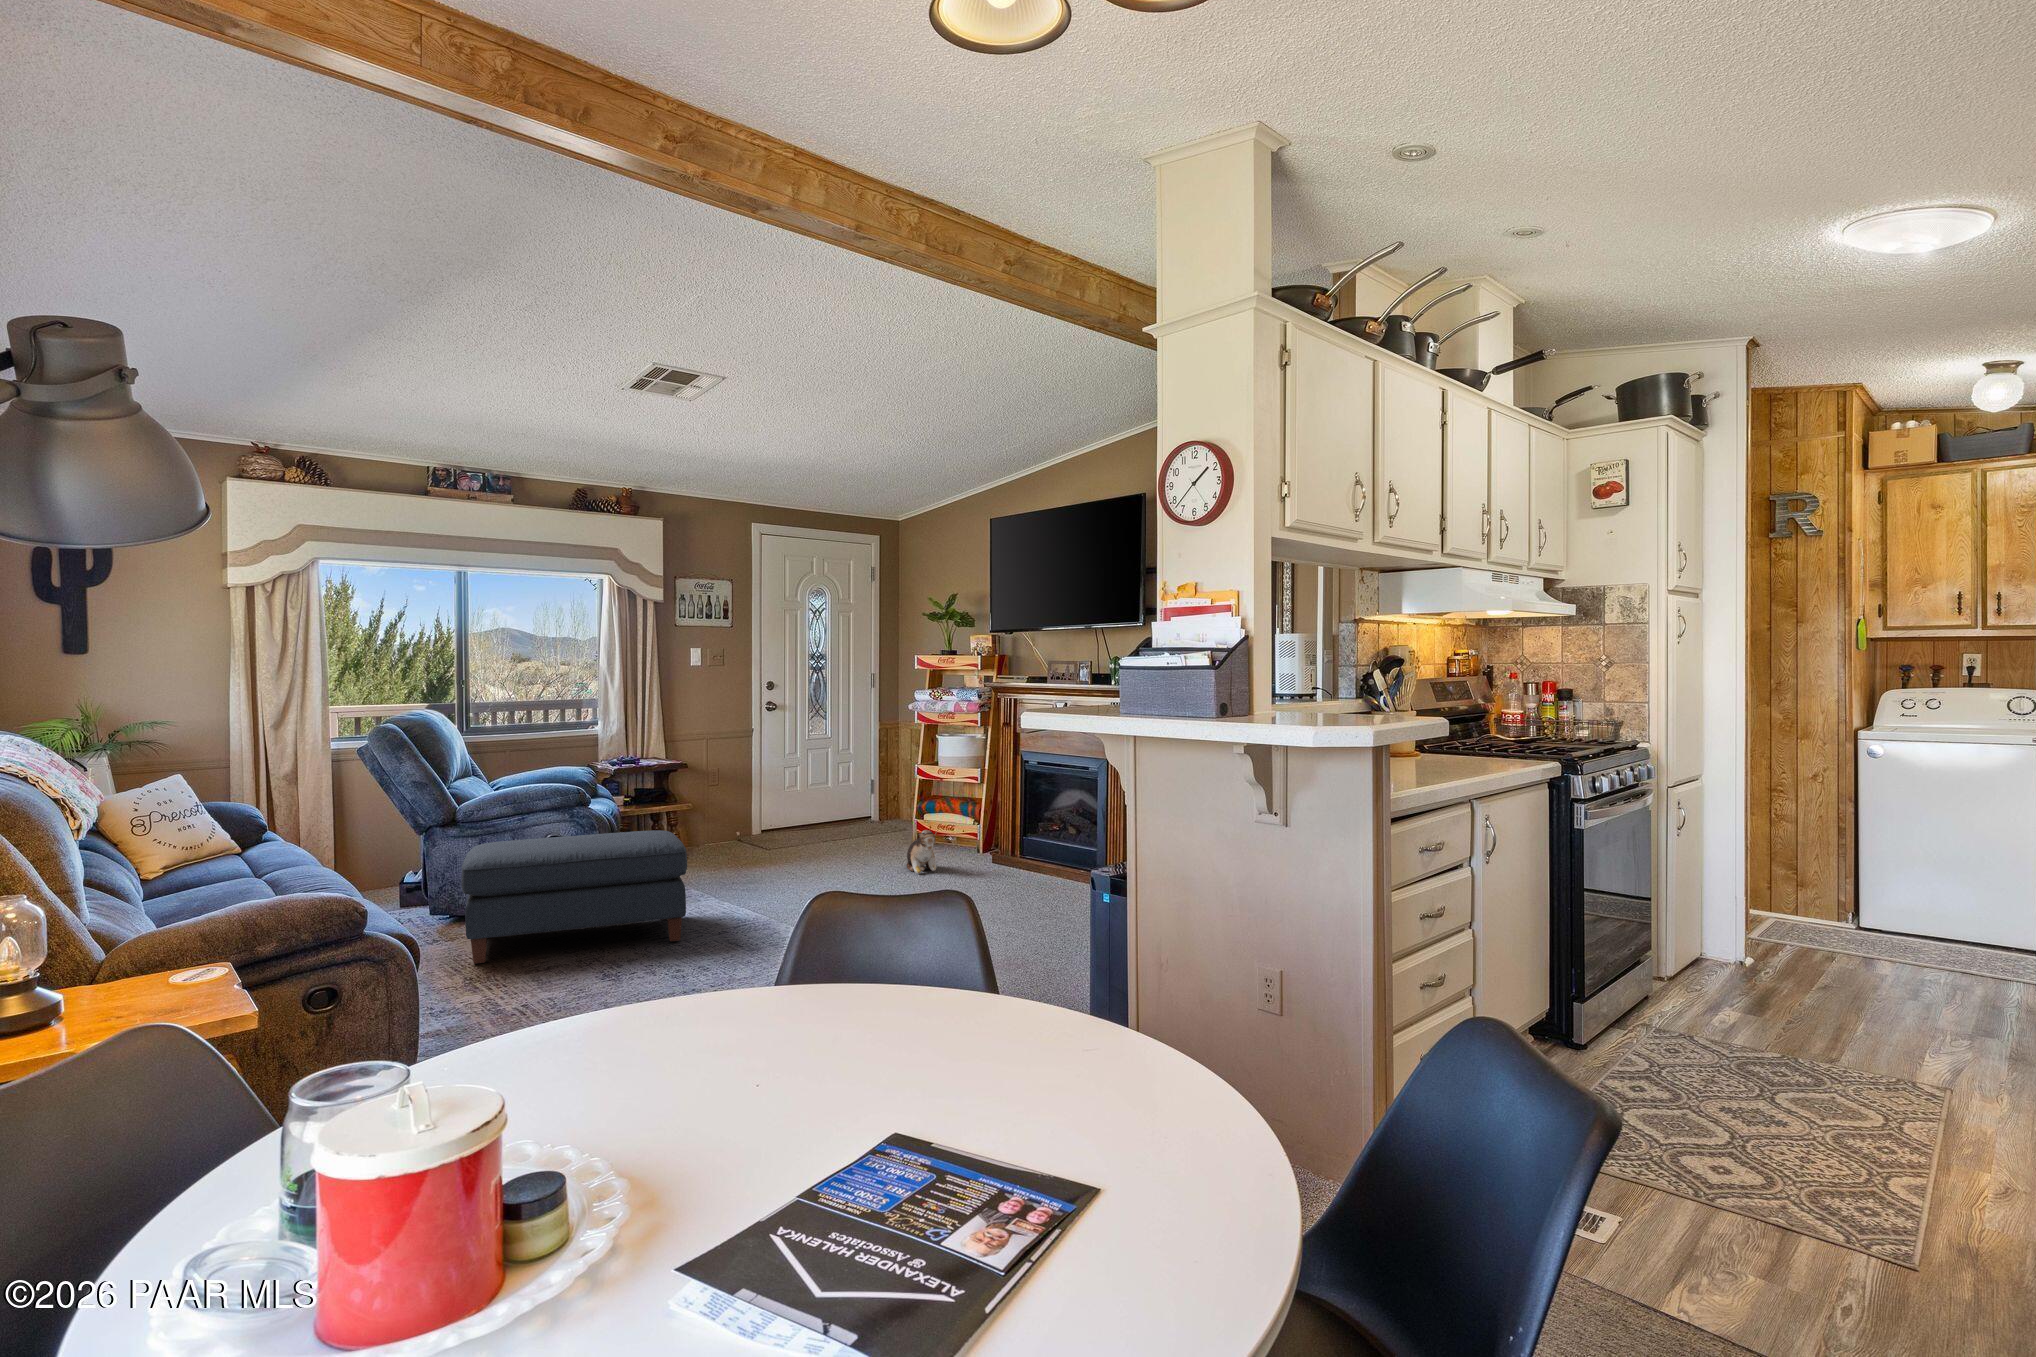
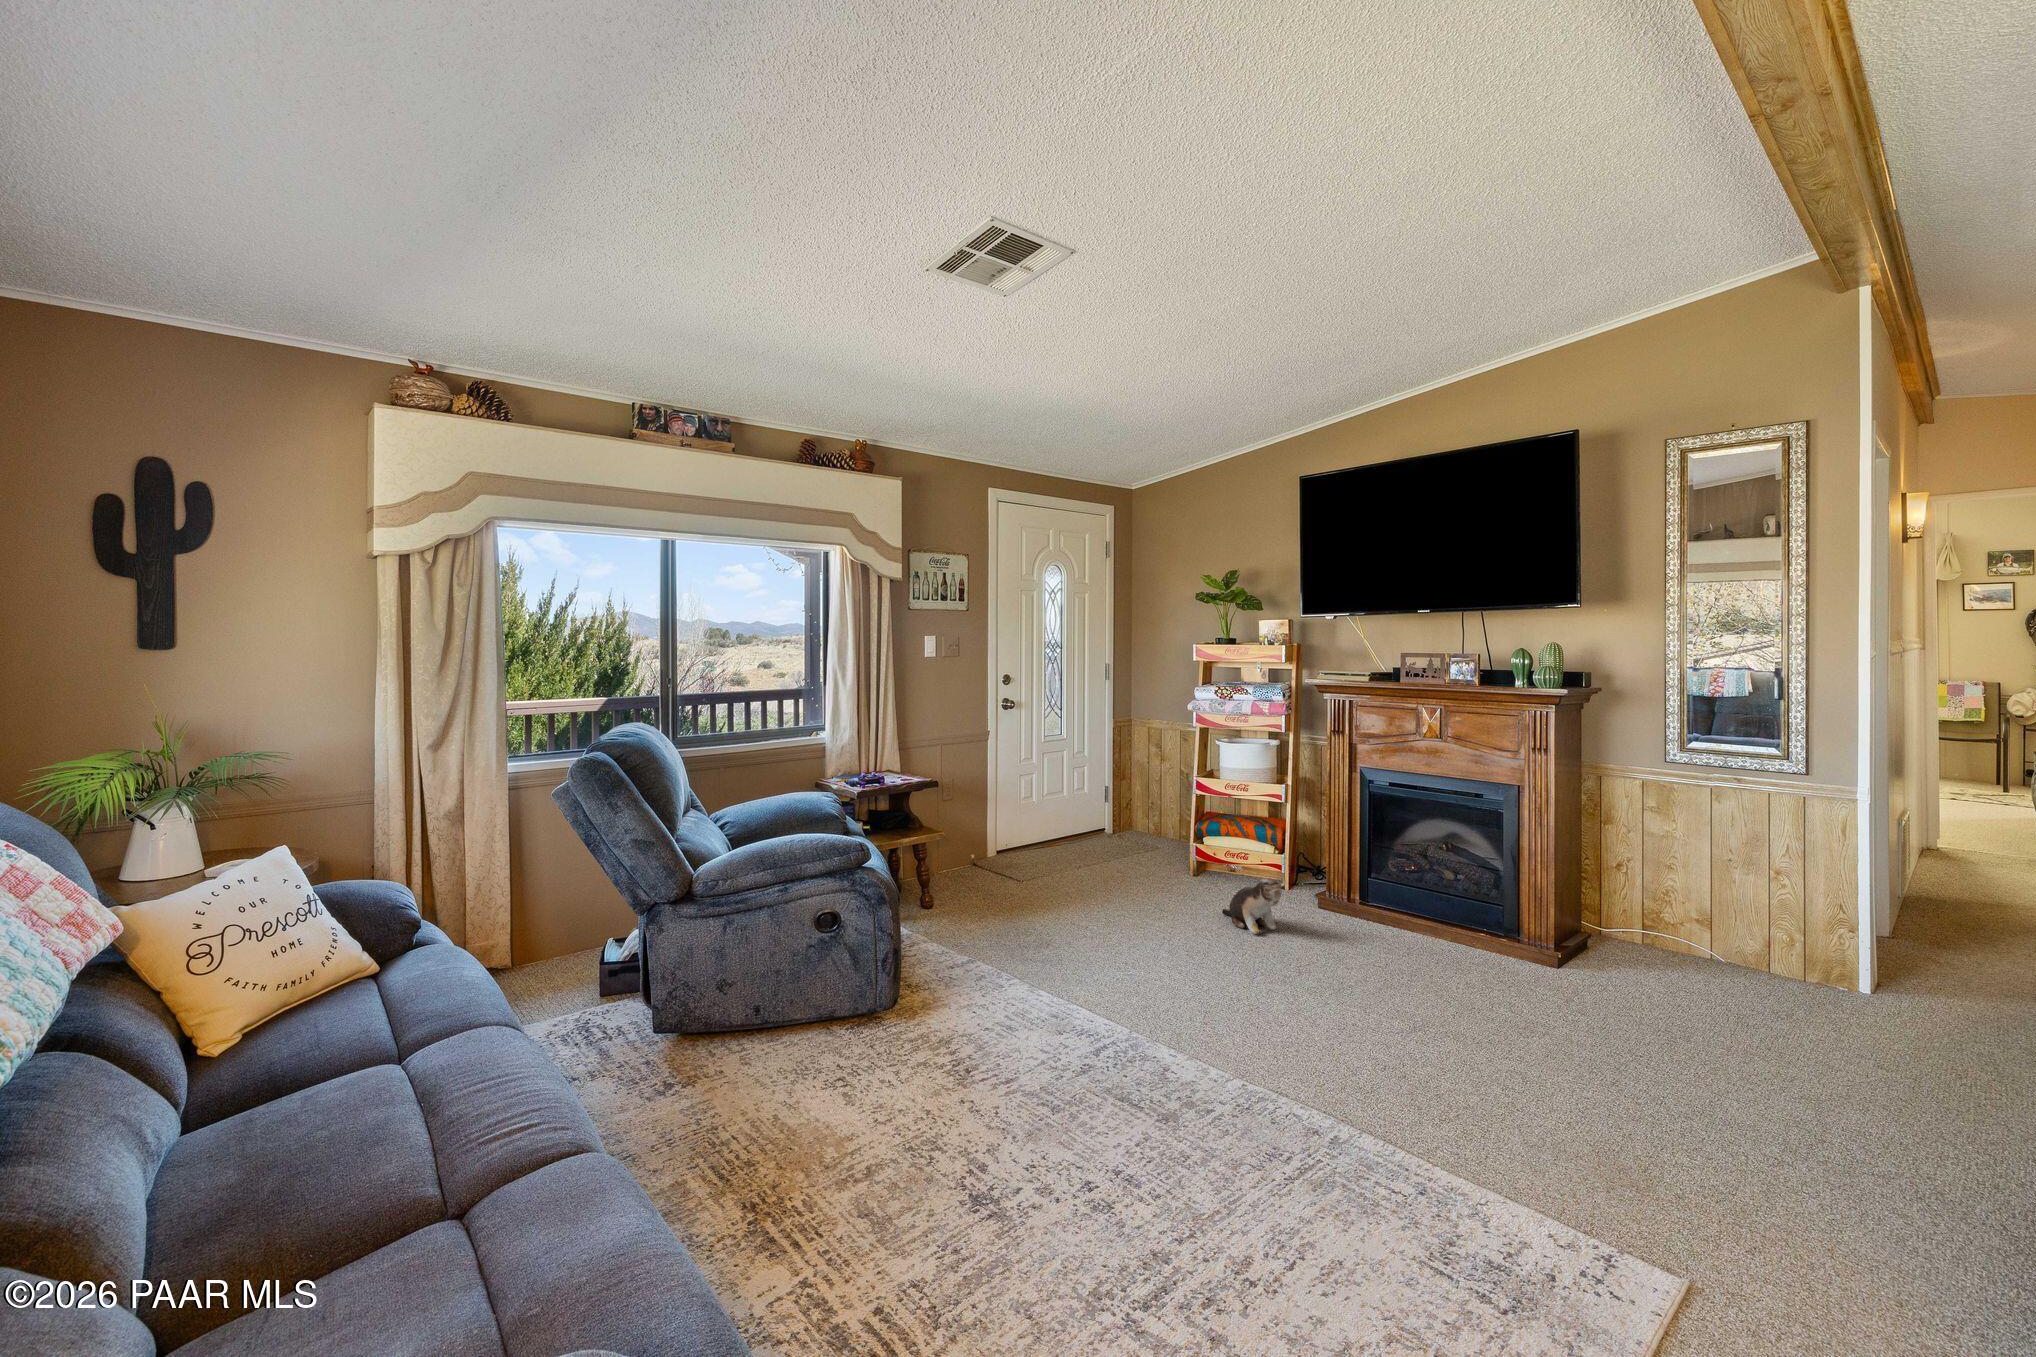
ottoman: present [461,830,687,964] -> none [720,904,1052,1151]

